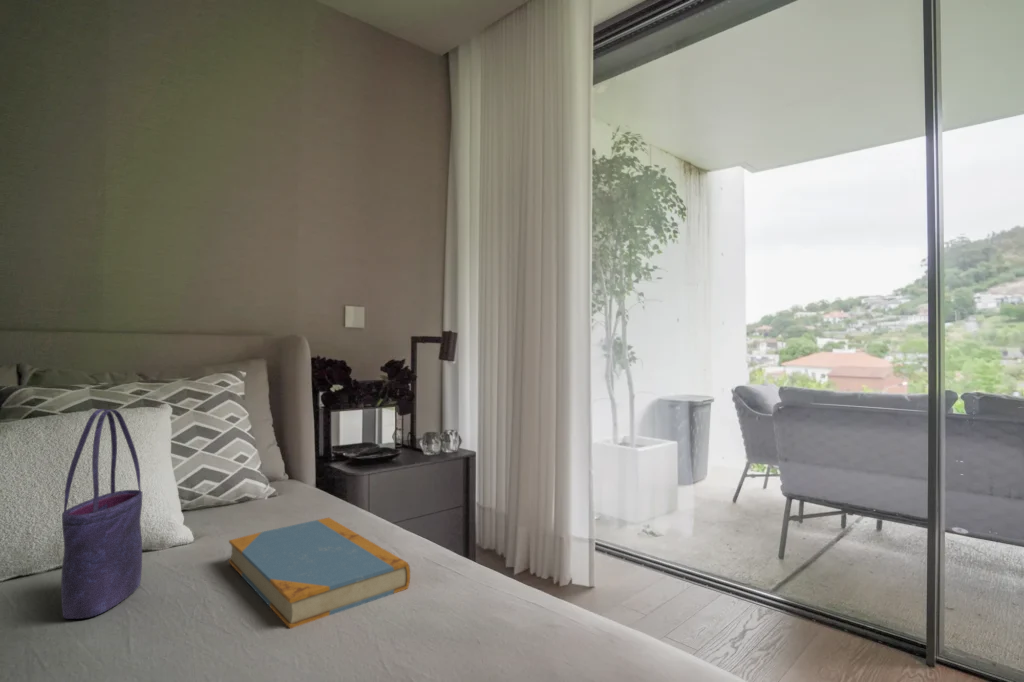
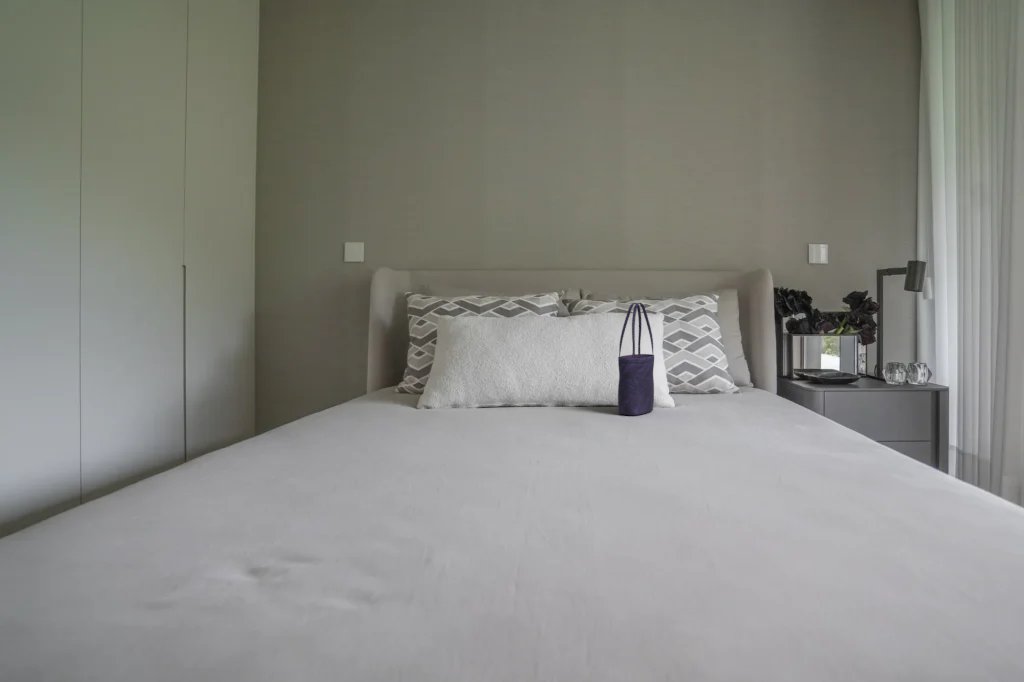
book: present [229,518,410,628] -> none [702,395,827,436]

